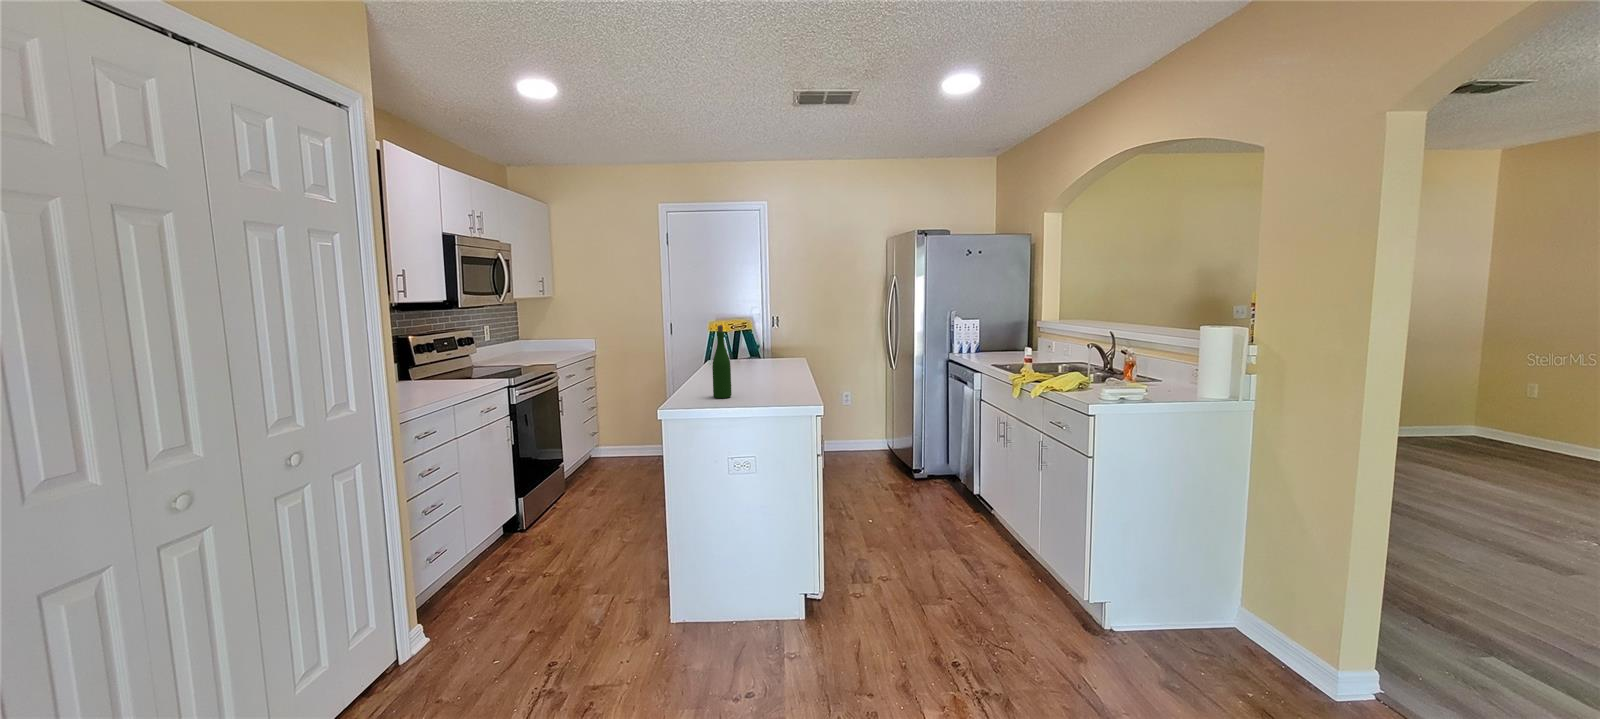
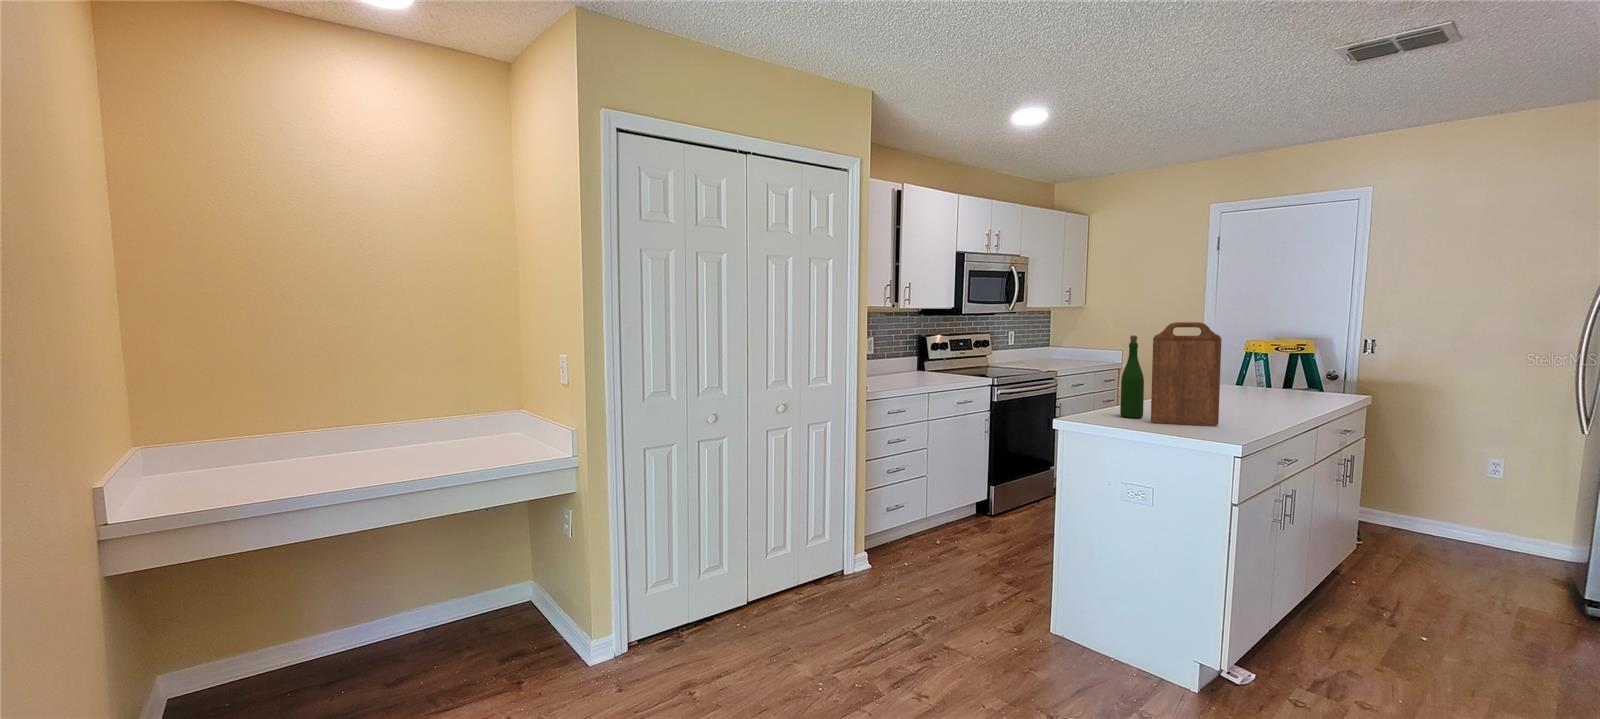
cutting board: none [744,312,789,399] -> present [1151,322,1222,425]

